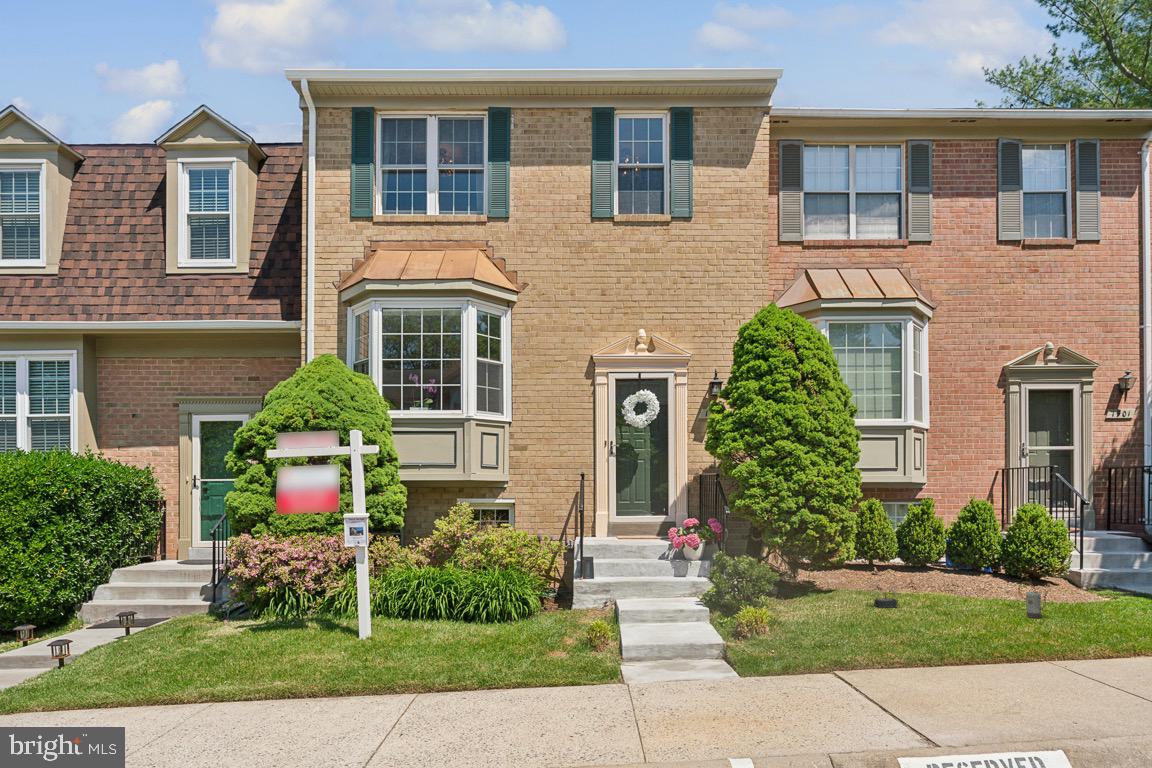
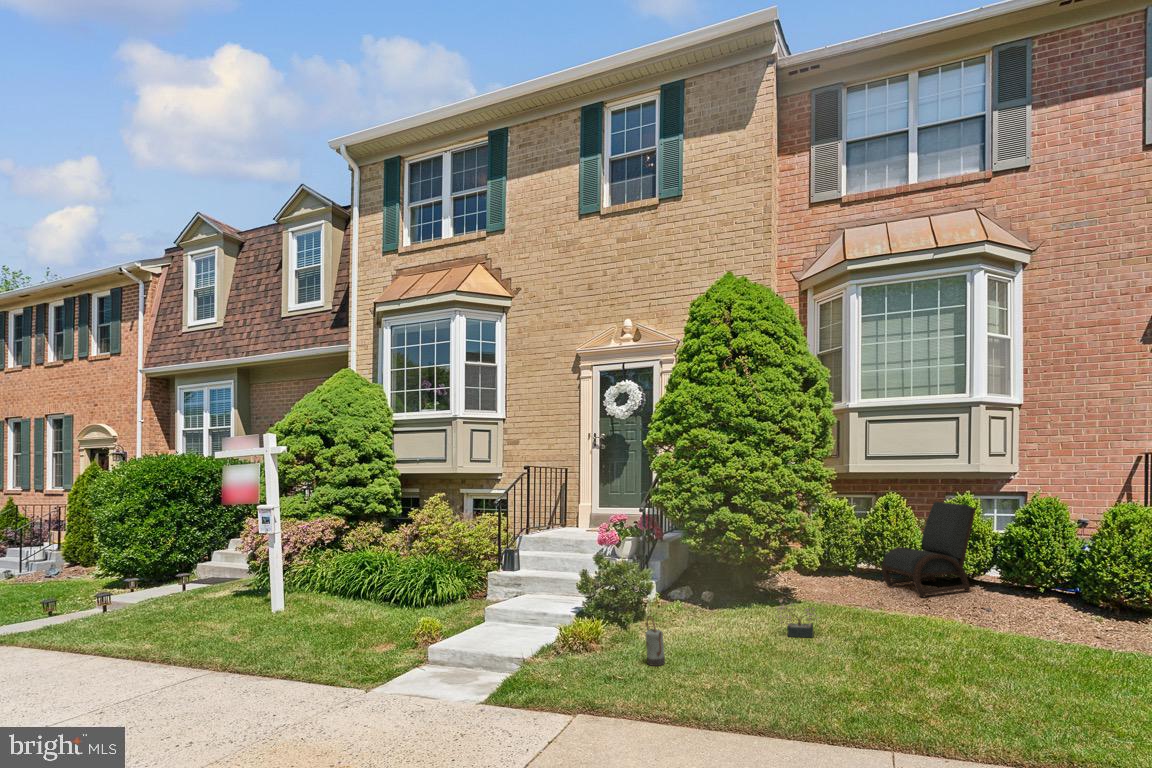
lounge chair: none [892,507,961,581] -> present [882,502,976,597]
watering can: present [1018,582,1048,618] -> present [646,616,665,666]

